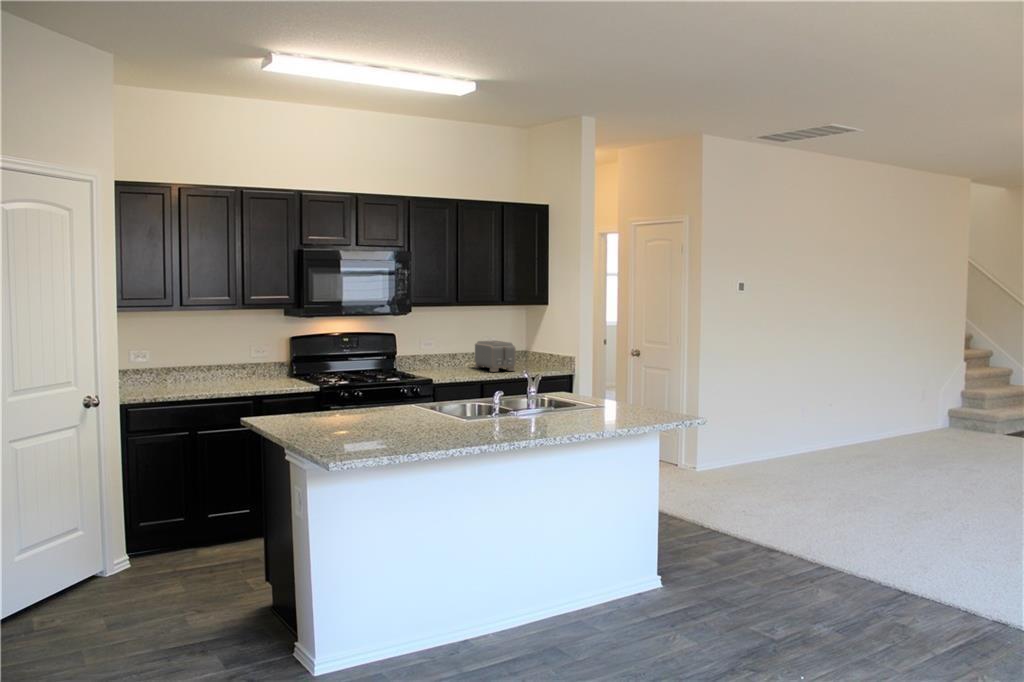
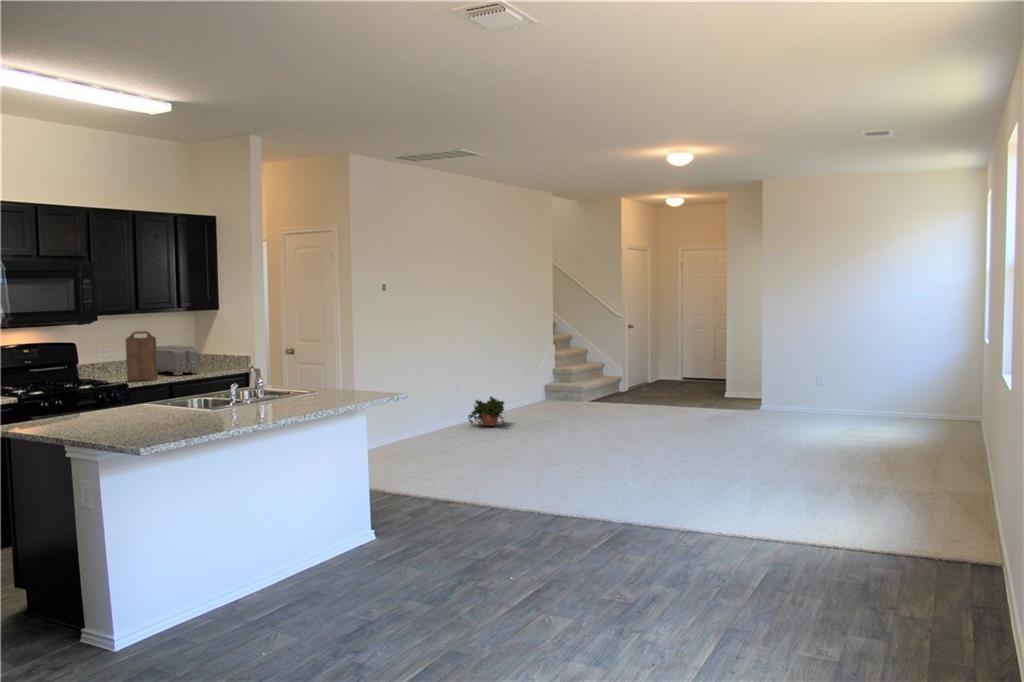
cutting board: none [440,325,469,375] -> present [125,331,158,381]
potted plant: none [836,418,885,454] -> present [468,397,505,426]

